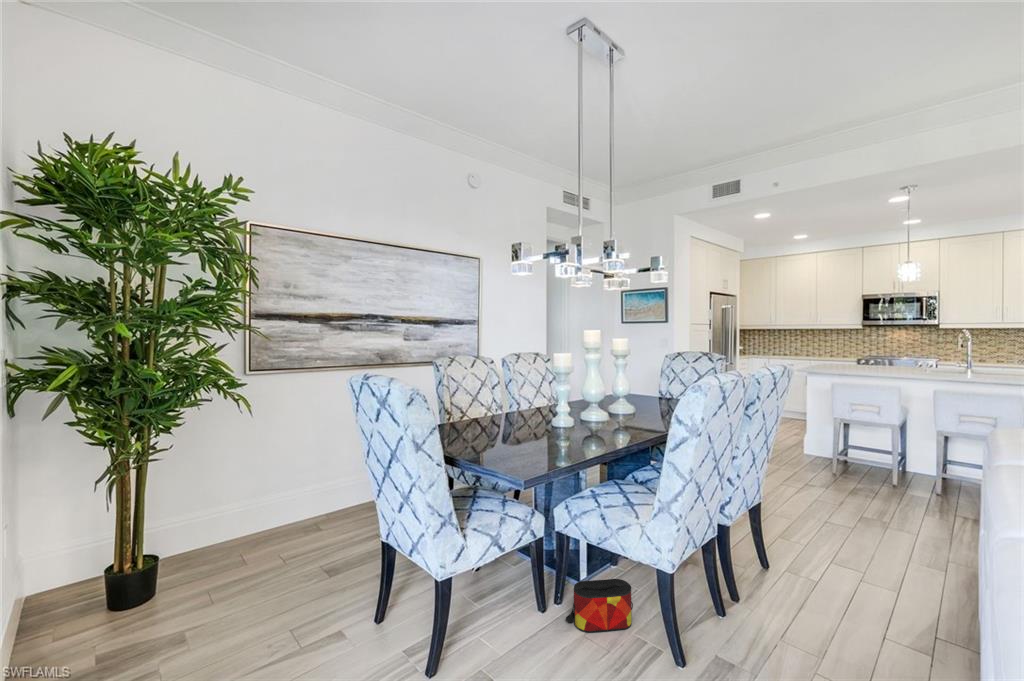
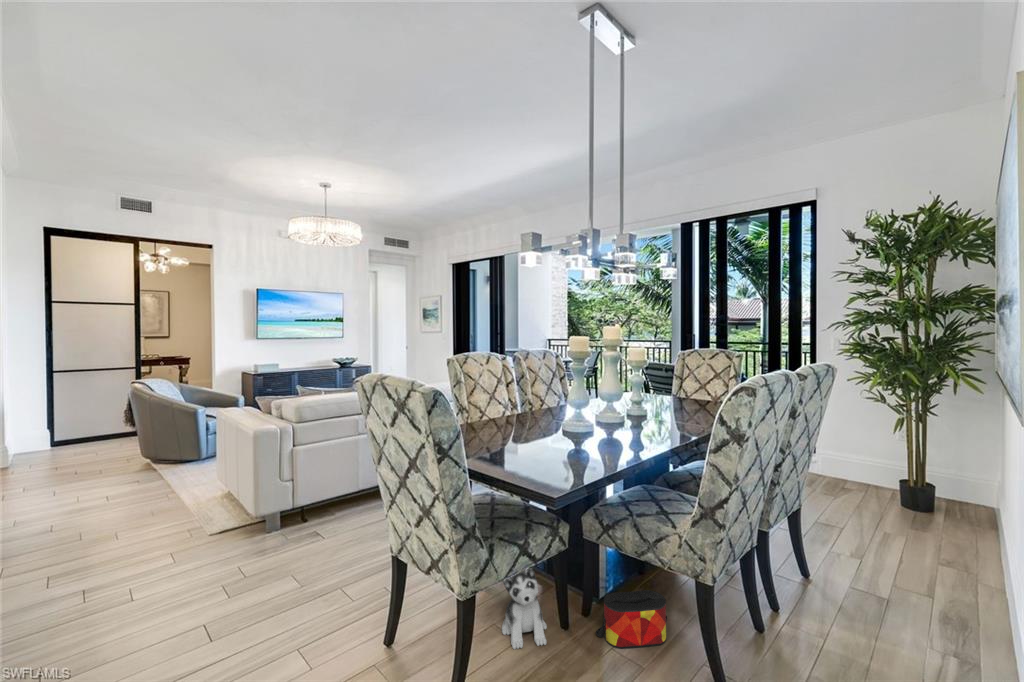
plush toy: none [477,552,520,634] -> present [502,568,547,649]

